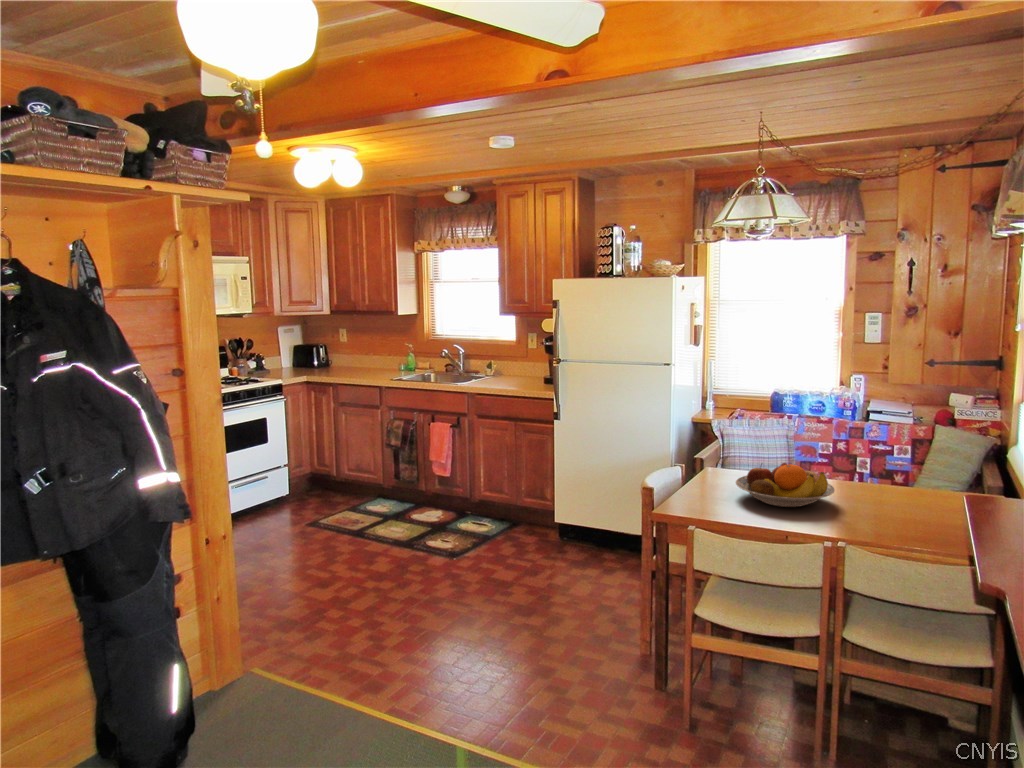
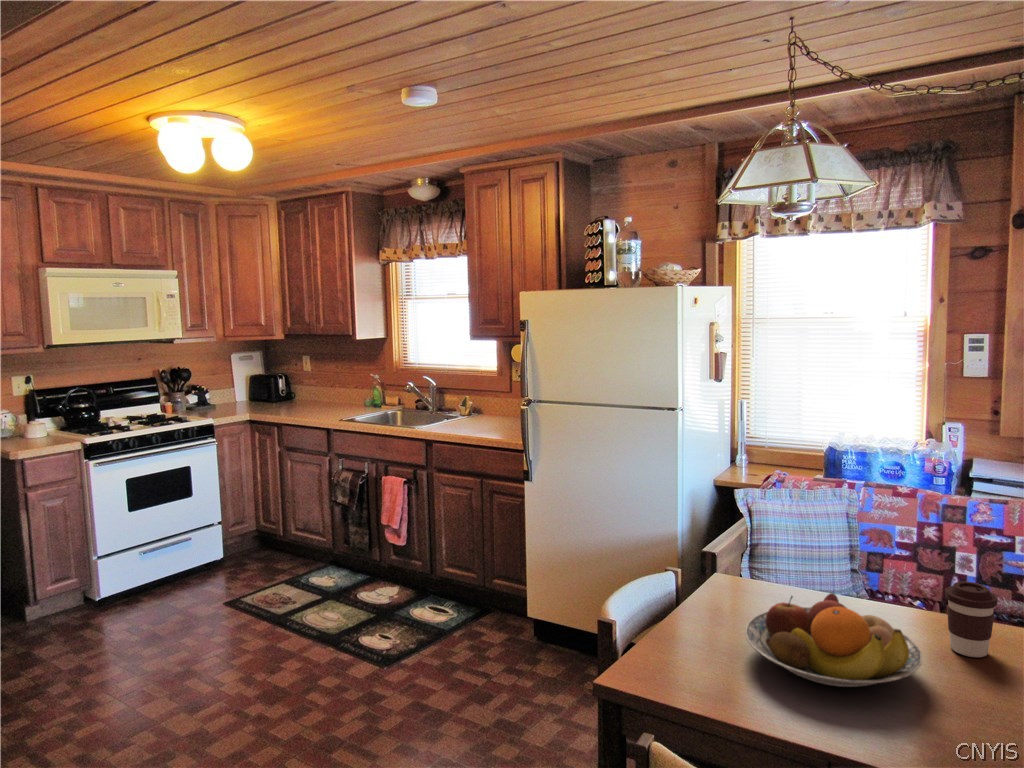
coffee cup: none [848,454,876,495] -> present [945,582,998,657]

